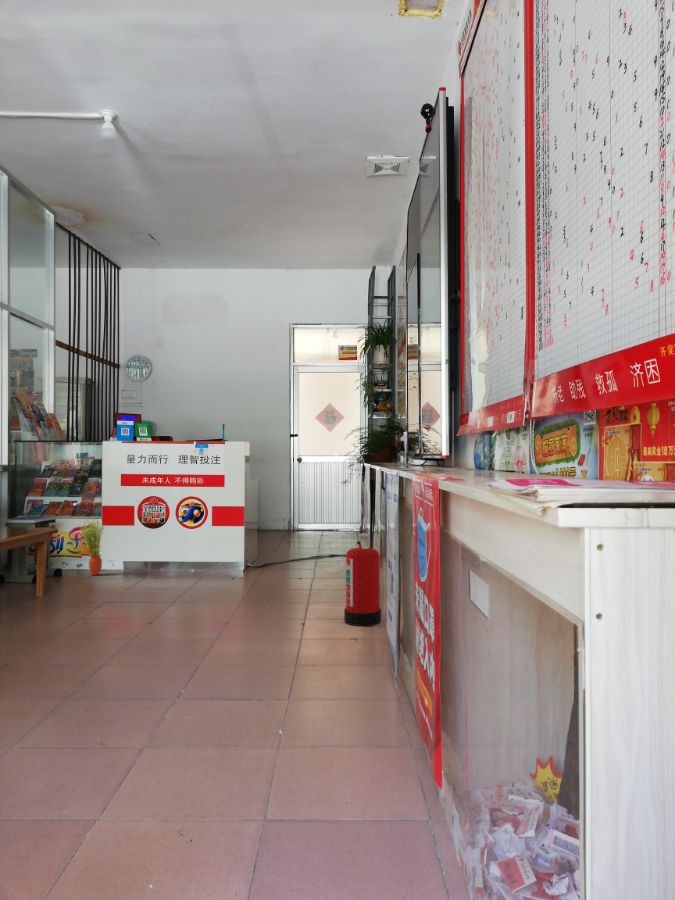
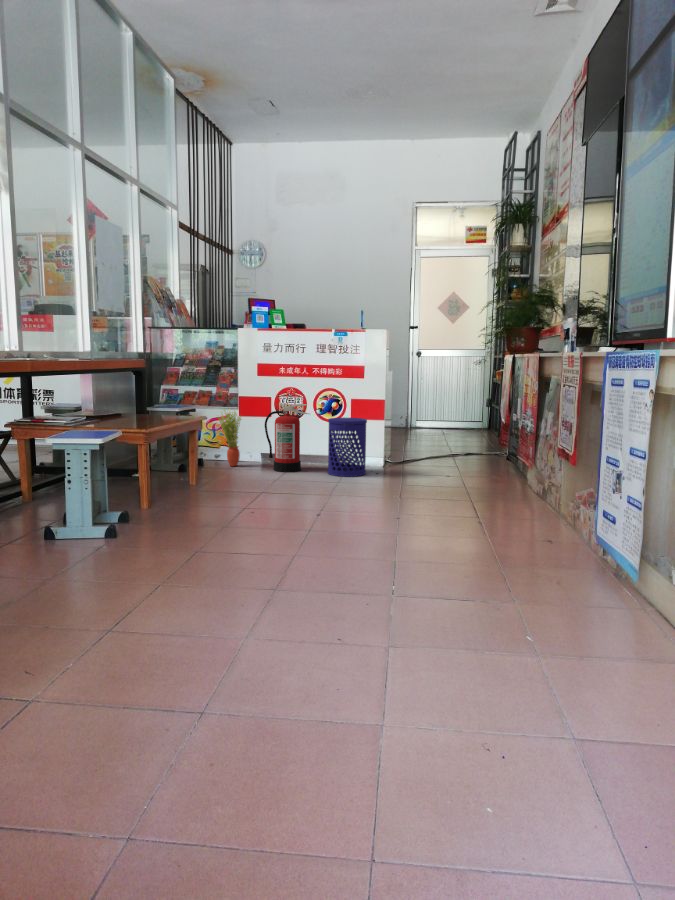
waste bin: none [187,524,225,581] -> present [328,418,367,477]
fire extinguisher: present [344,534,381,626] -> present [265,404,309,472]

